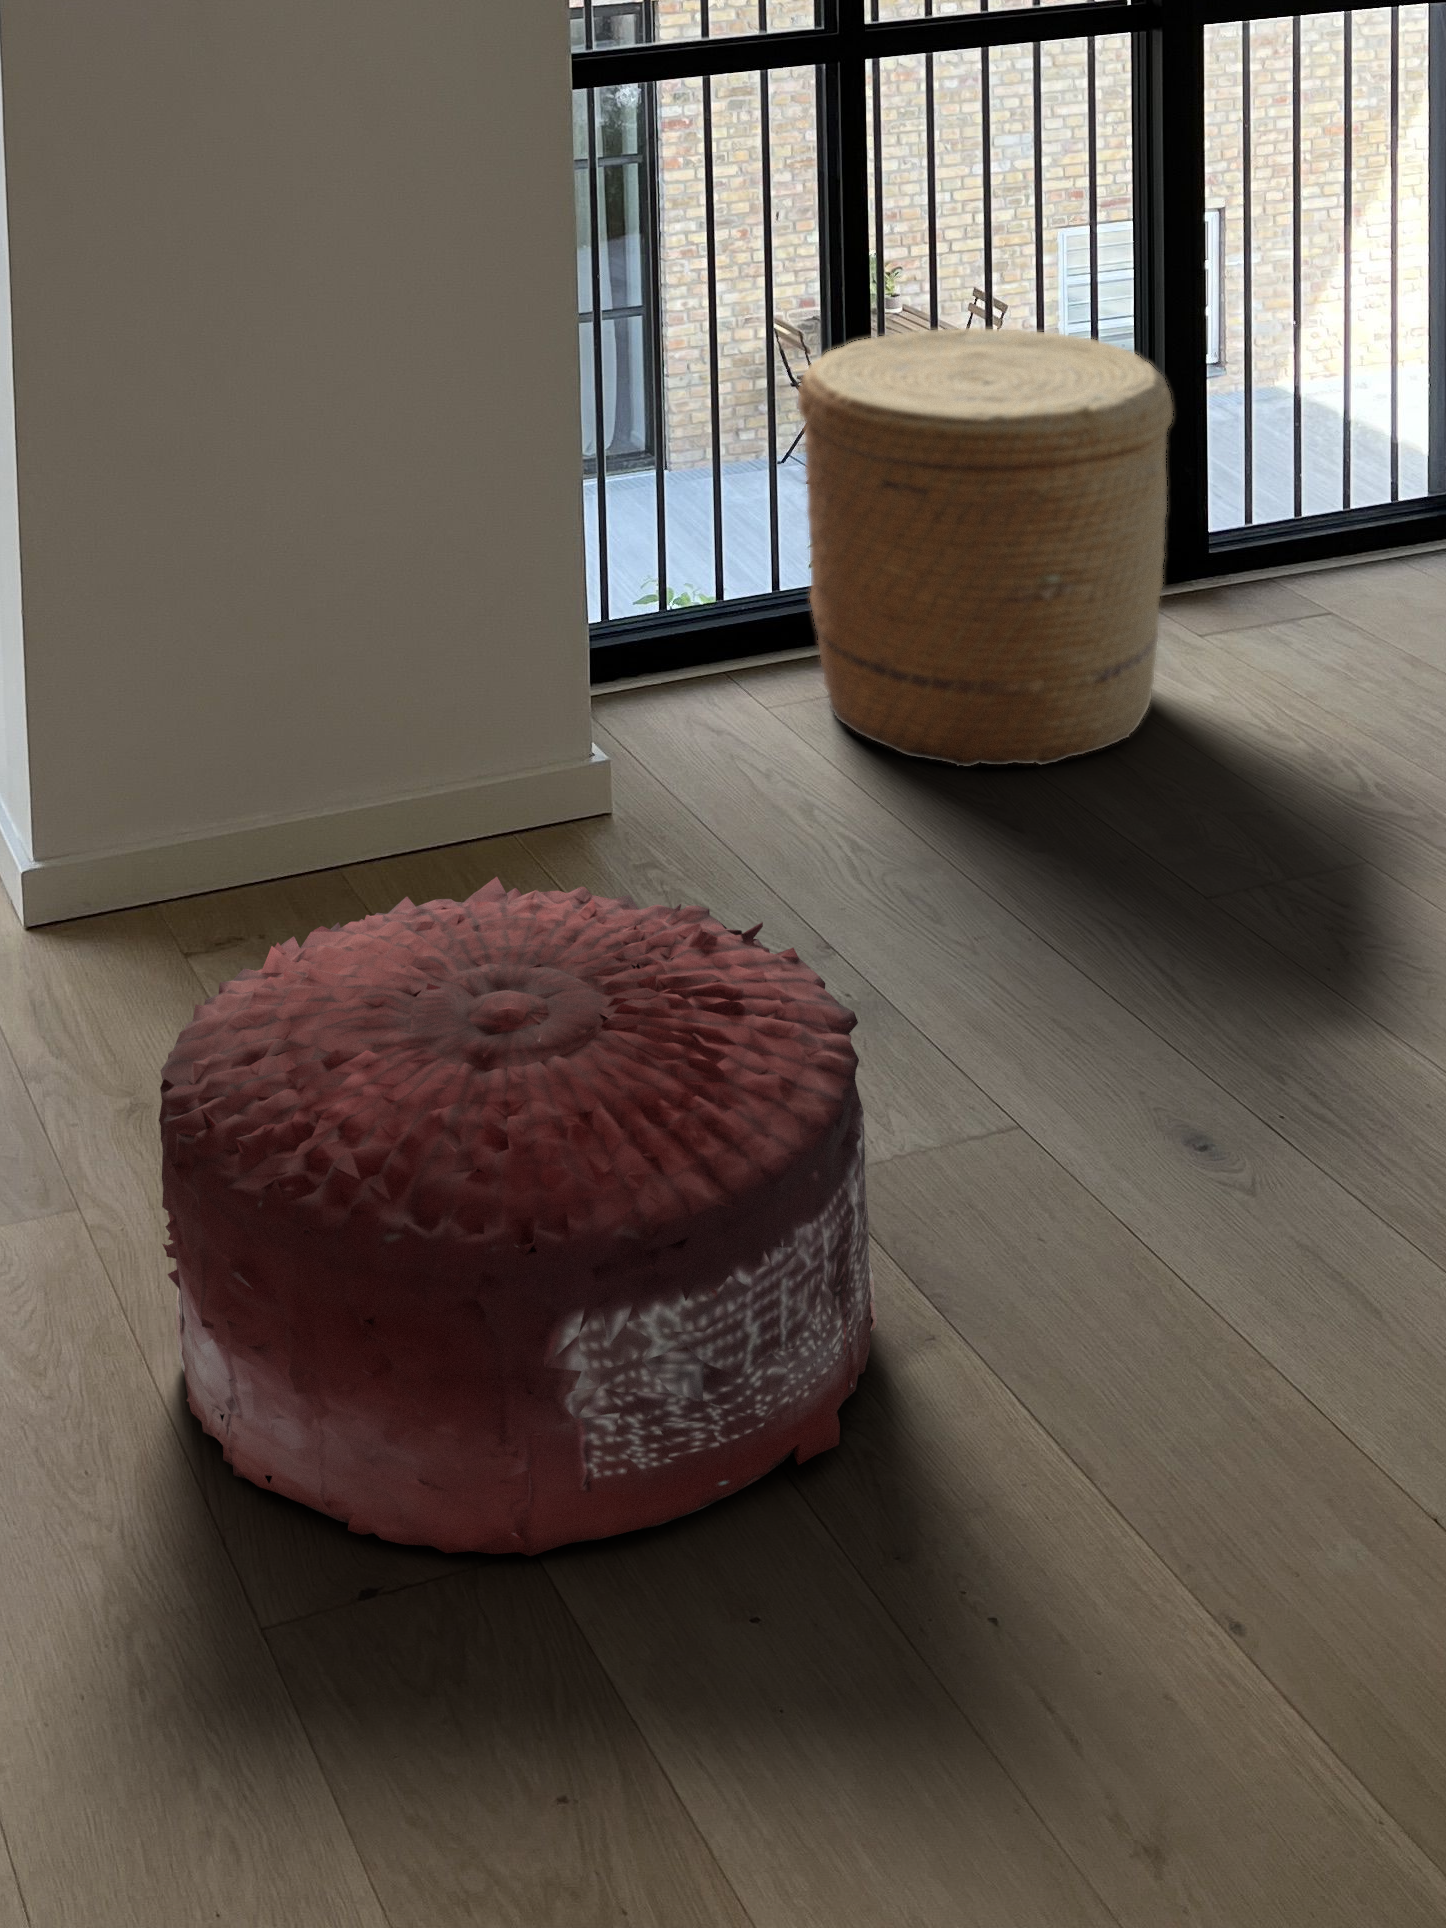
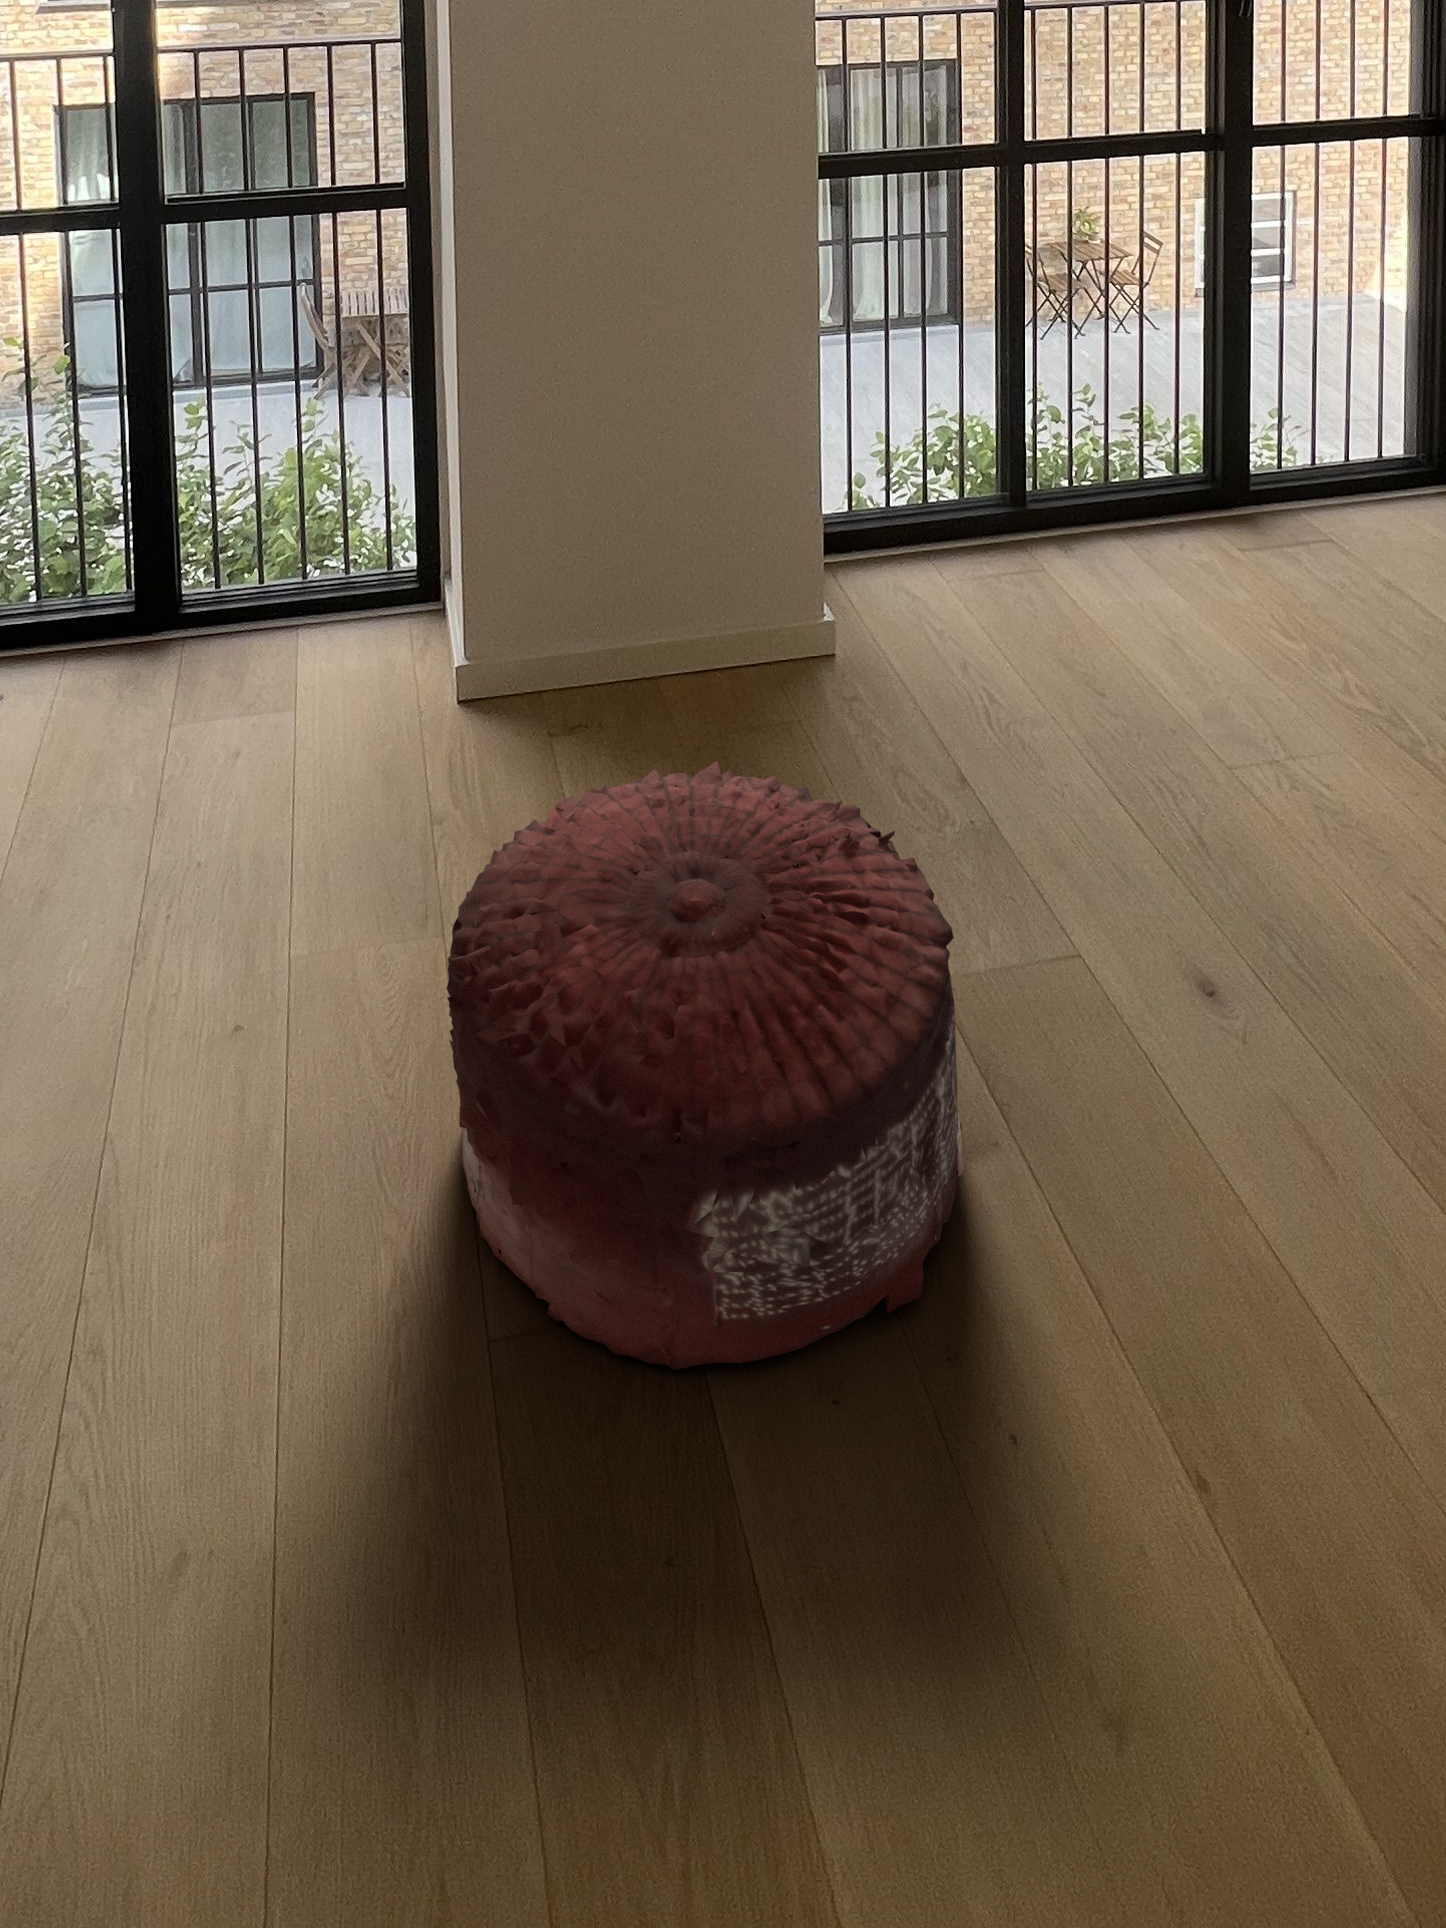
woven basket: present [798,328,1173,767] -> none [973,339,1224,647]

